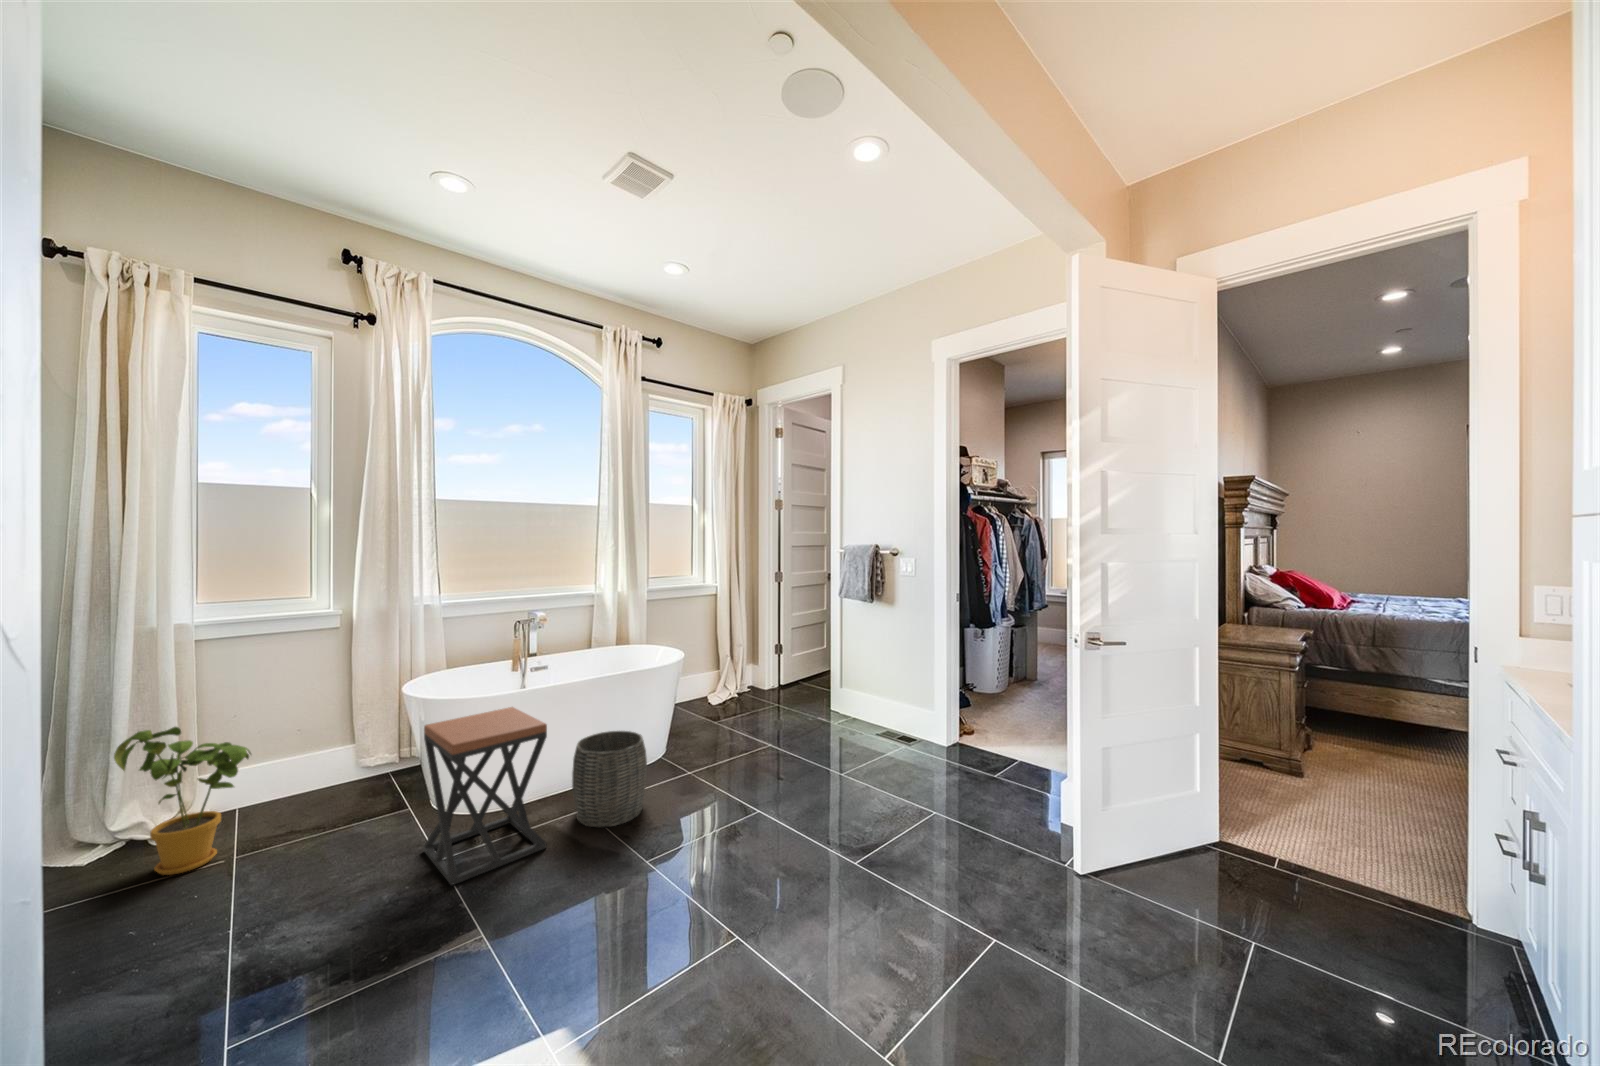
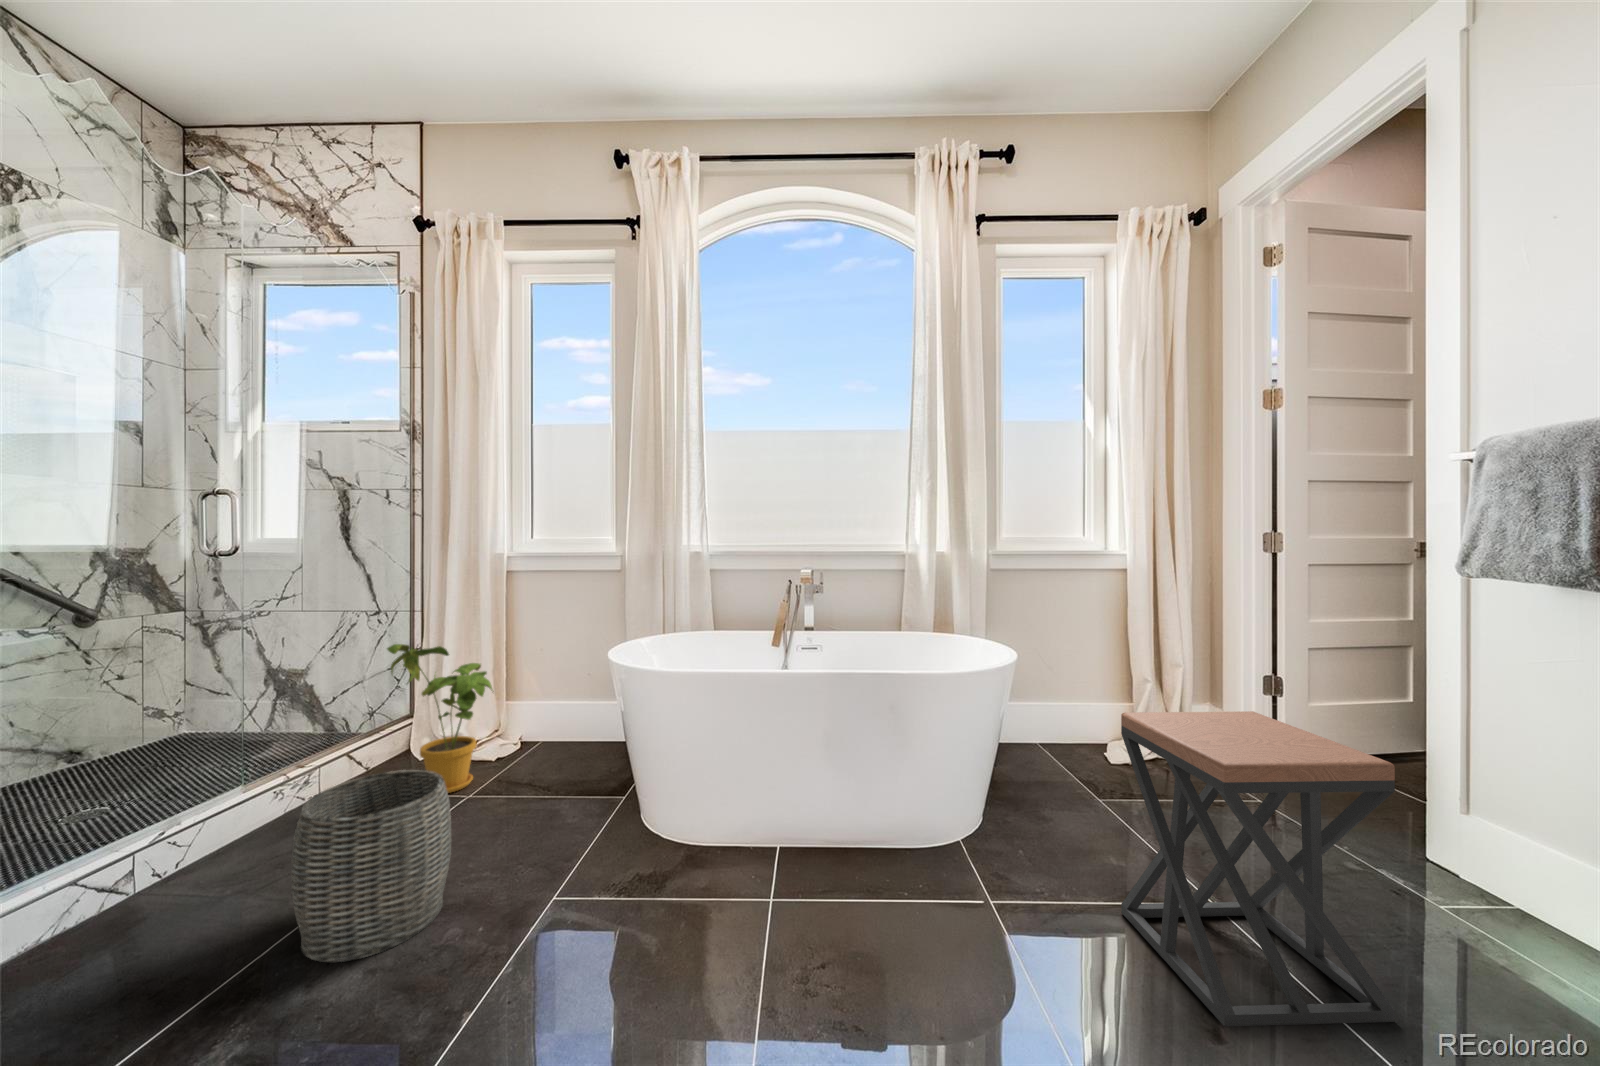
stool: present [423,707,547,885] -> present [1121,711,1395,1026]
woven basket: present [572,731,647,827] -> present [291,770,451,962]

